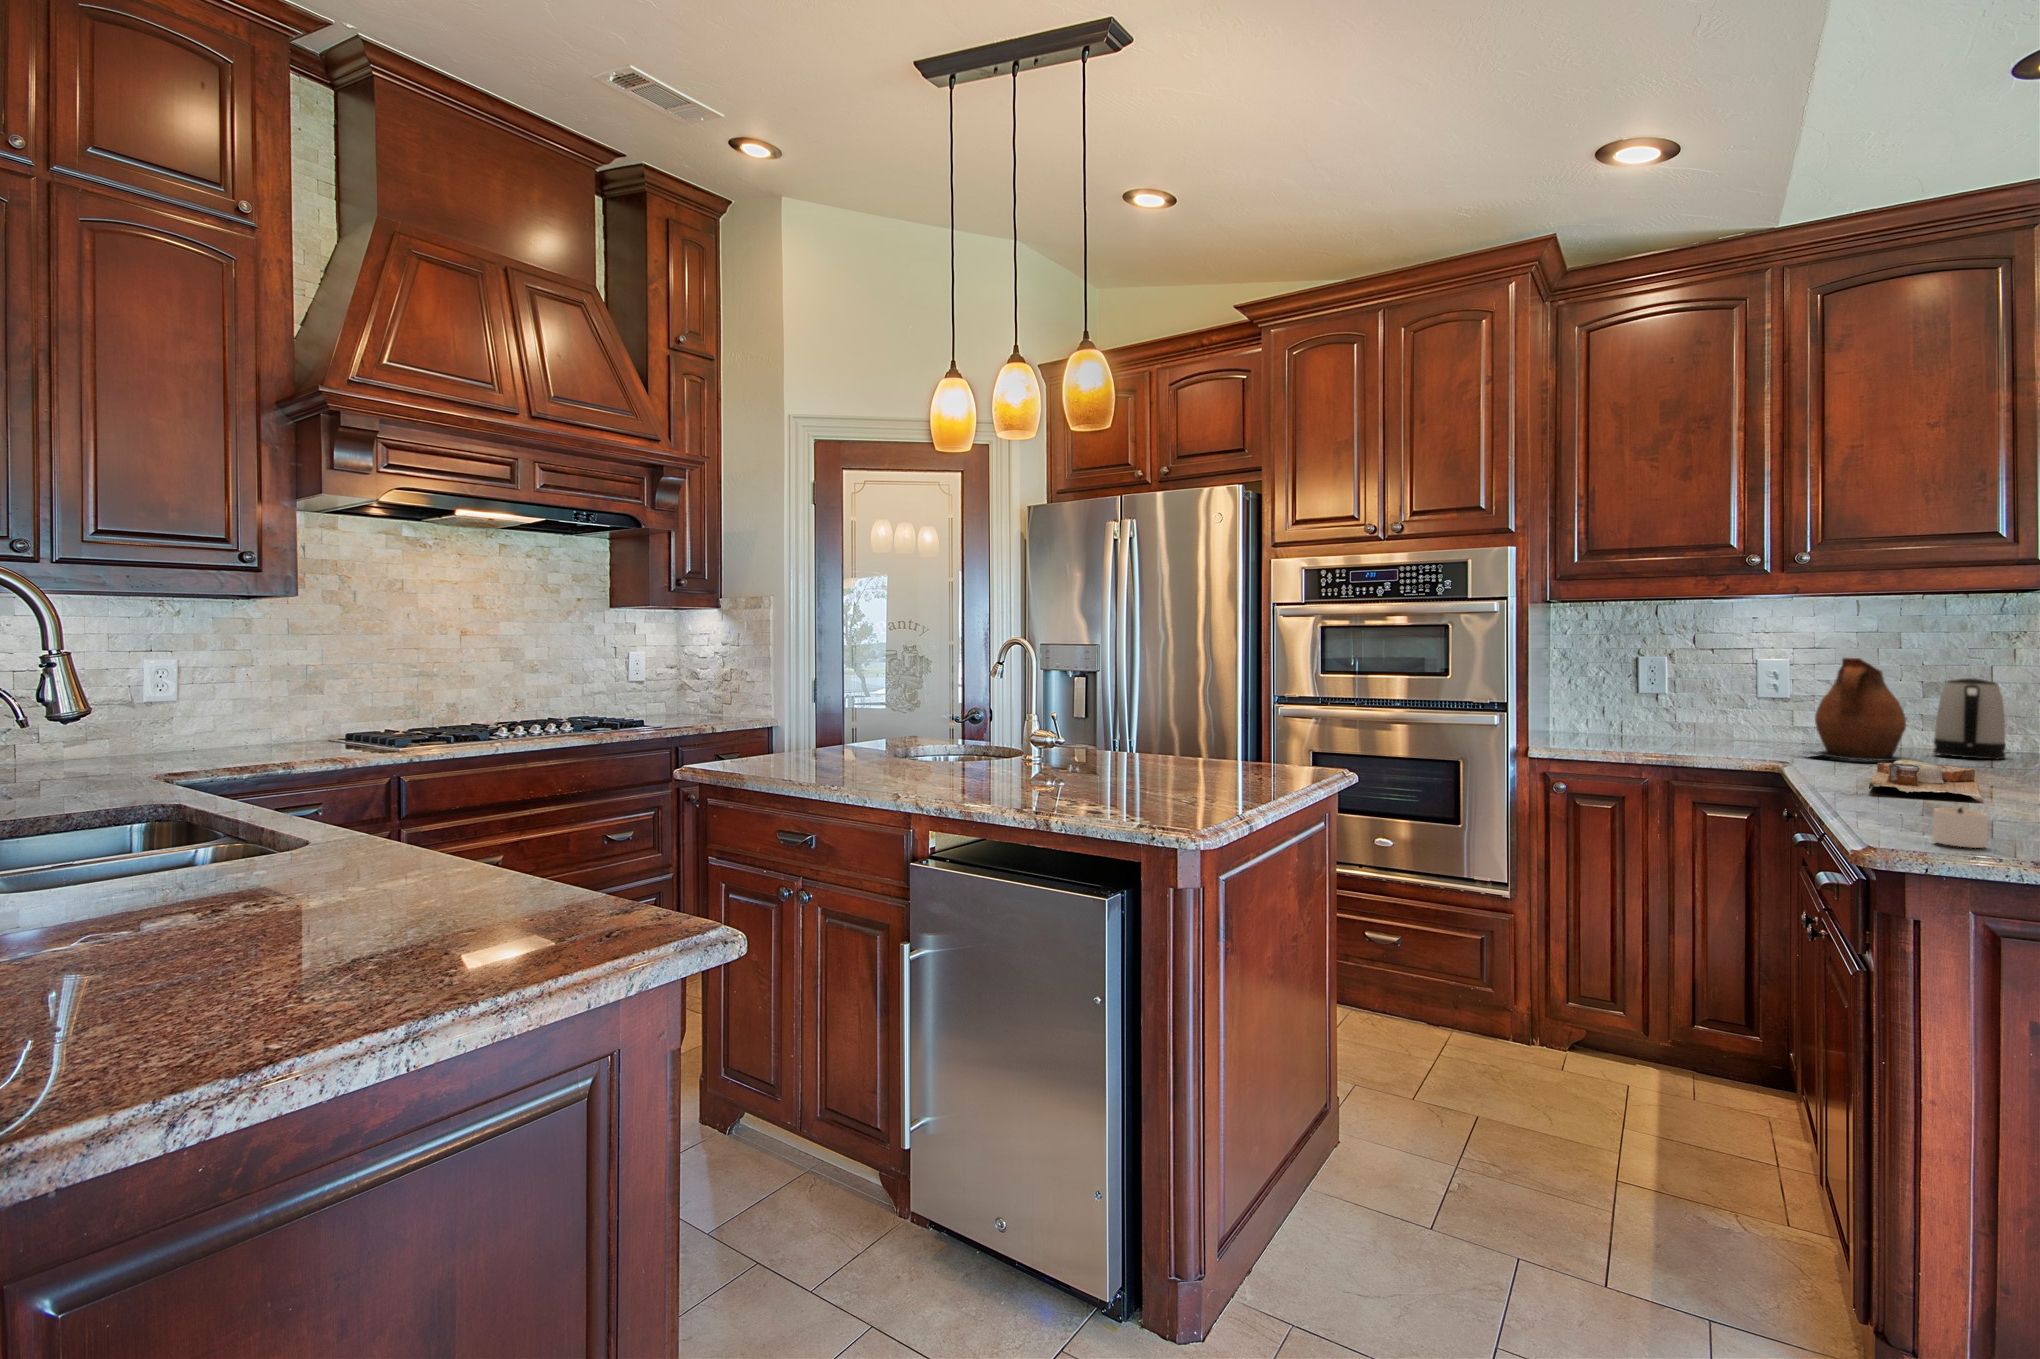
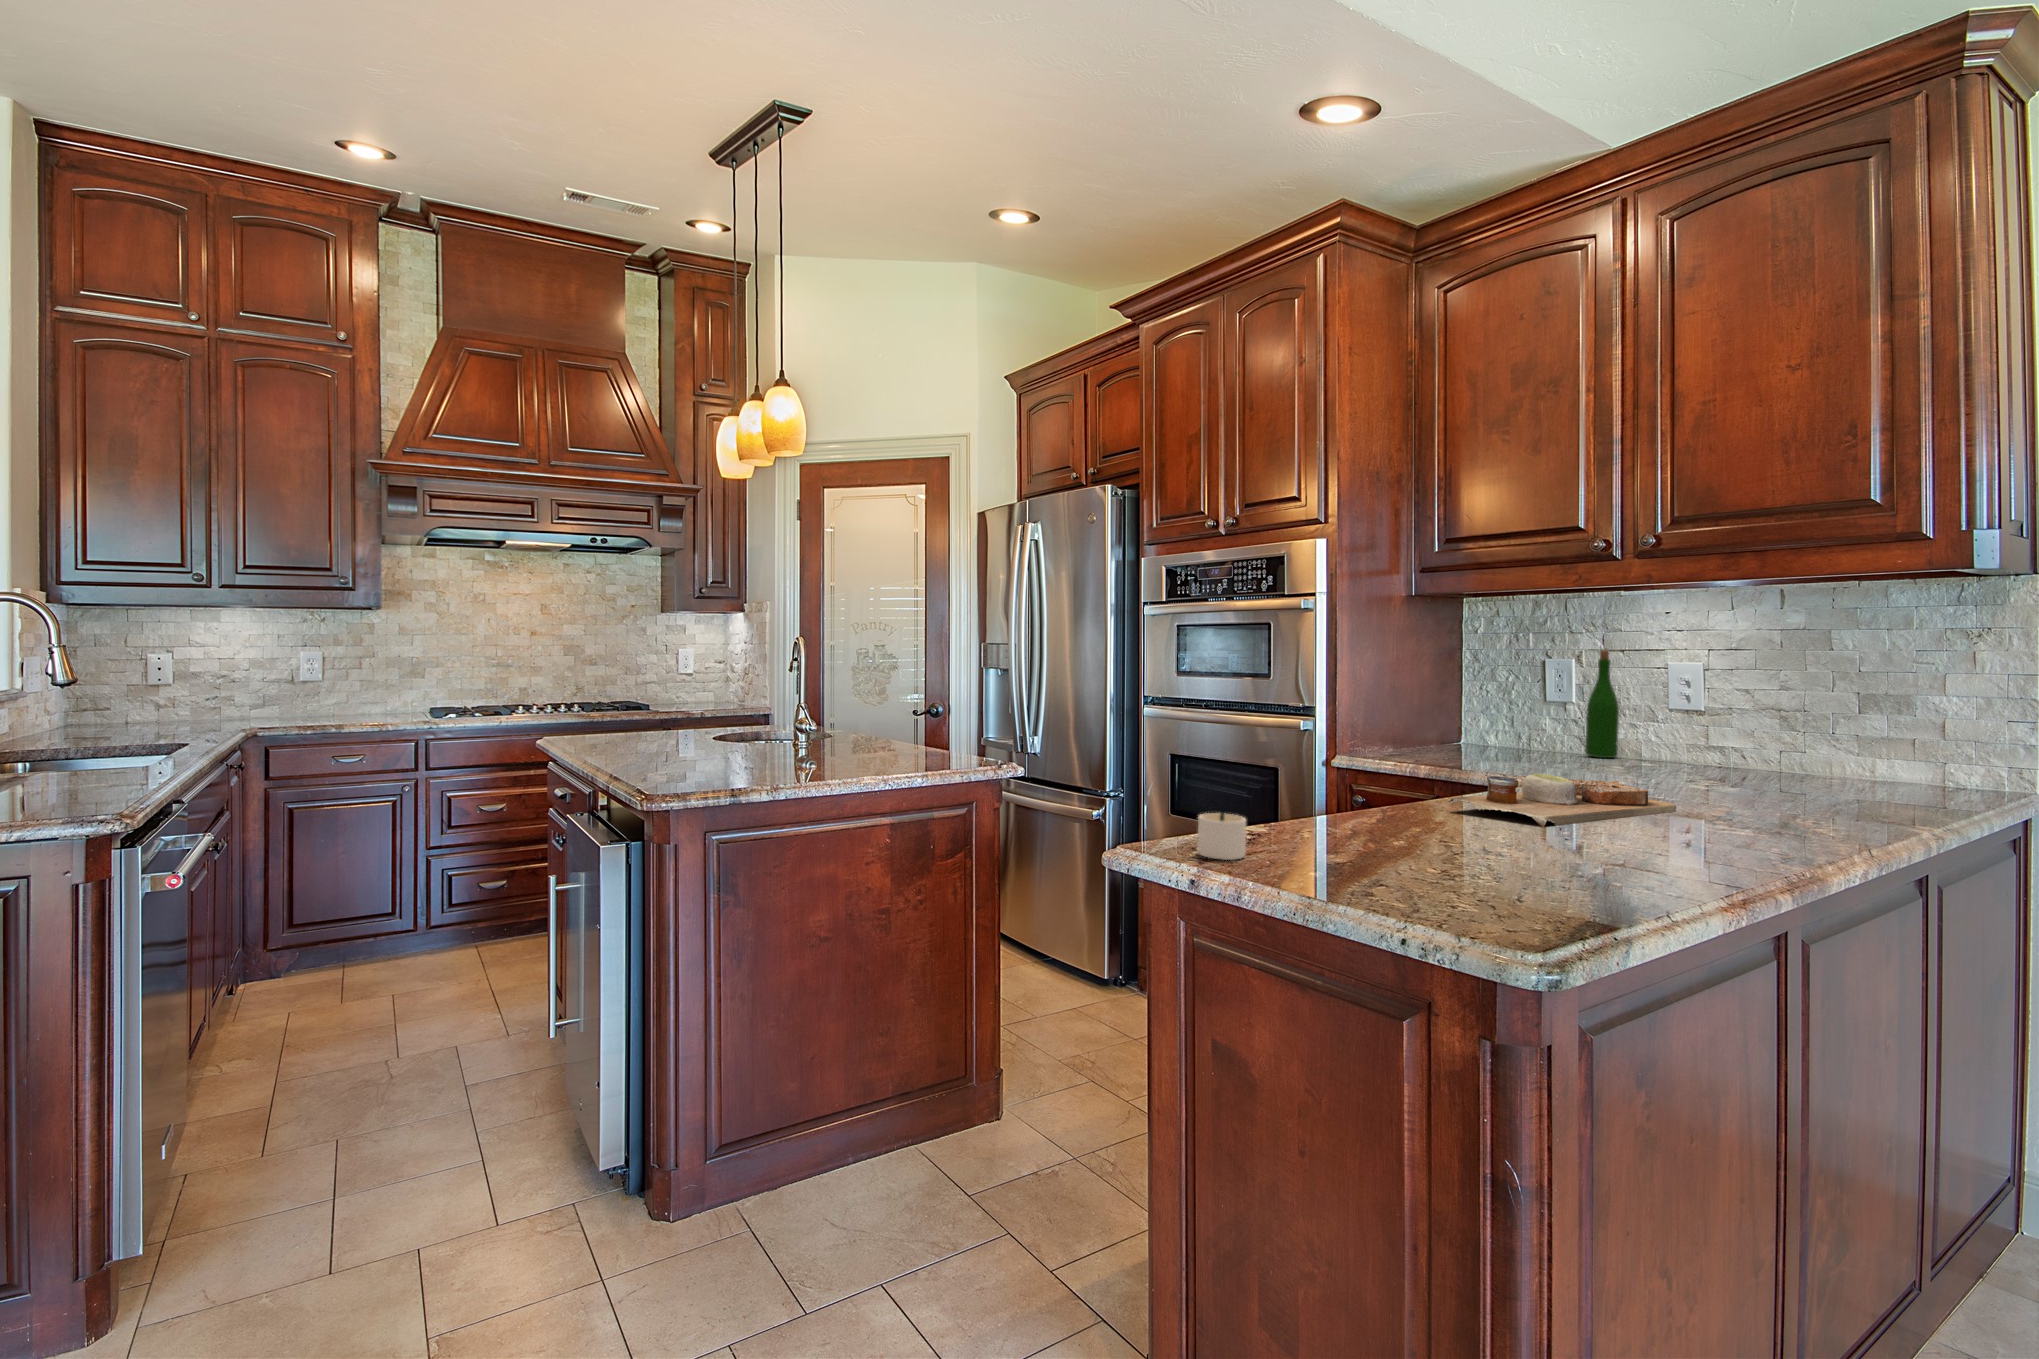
wine bottle: none [1682,649,1710,743] -> present [1585,650,1619,758]
ceramic pitcher: present [1803,658,1920,761] -> none [1631,657,1767,790]
kettle: present [1934,678,2006,760] -> none [1832,685,1926,792]

